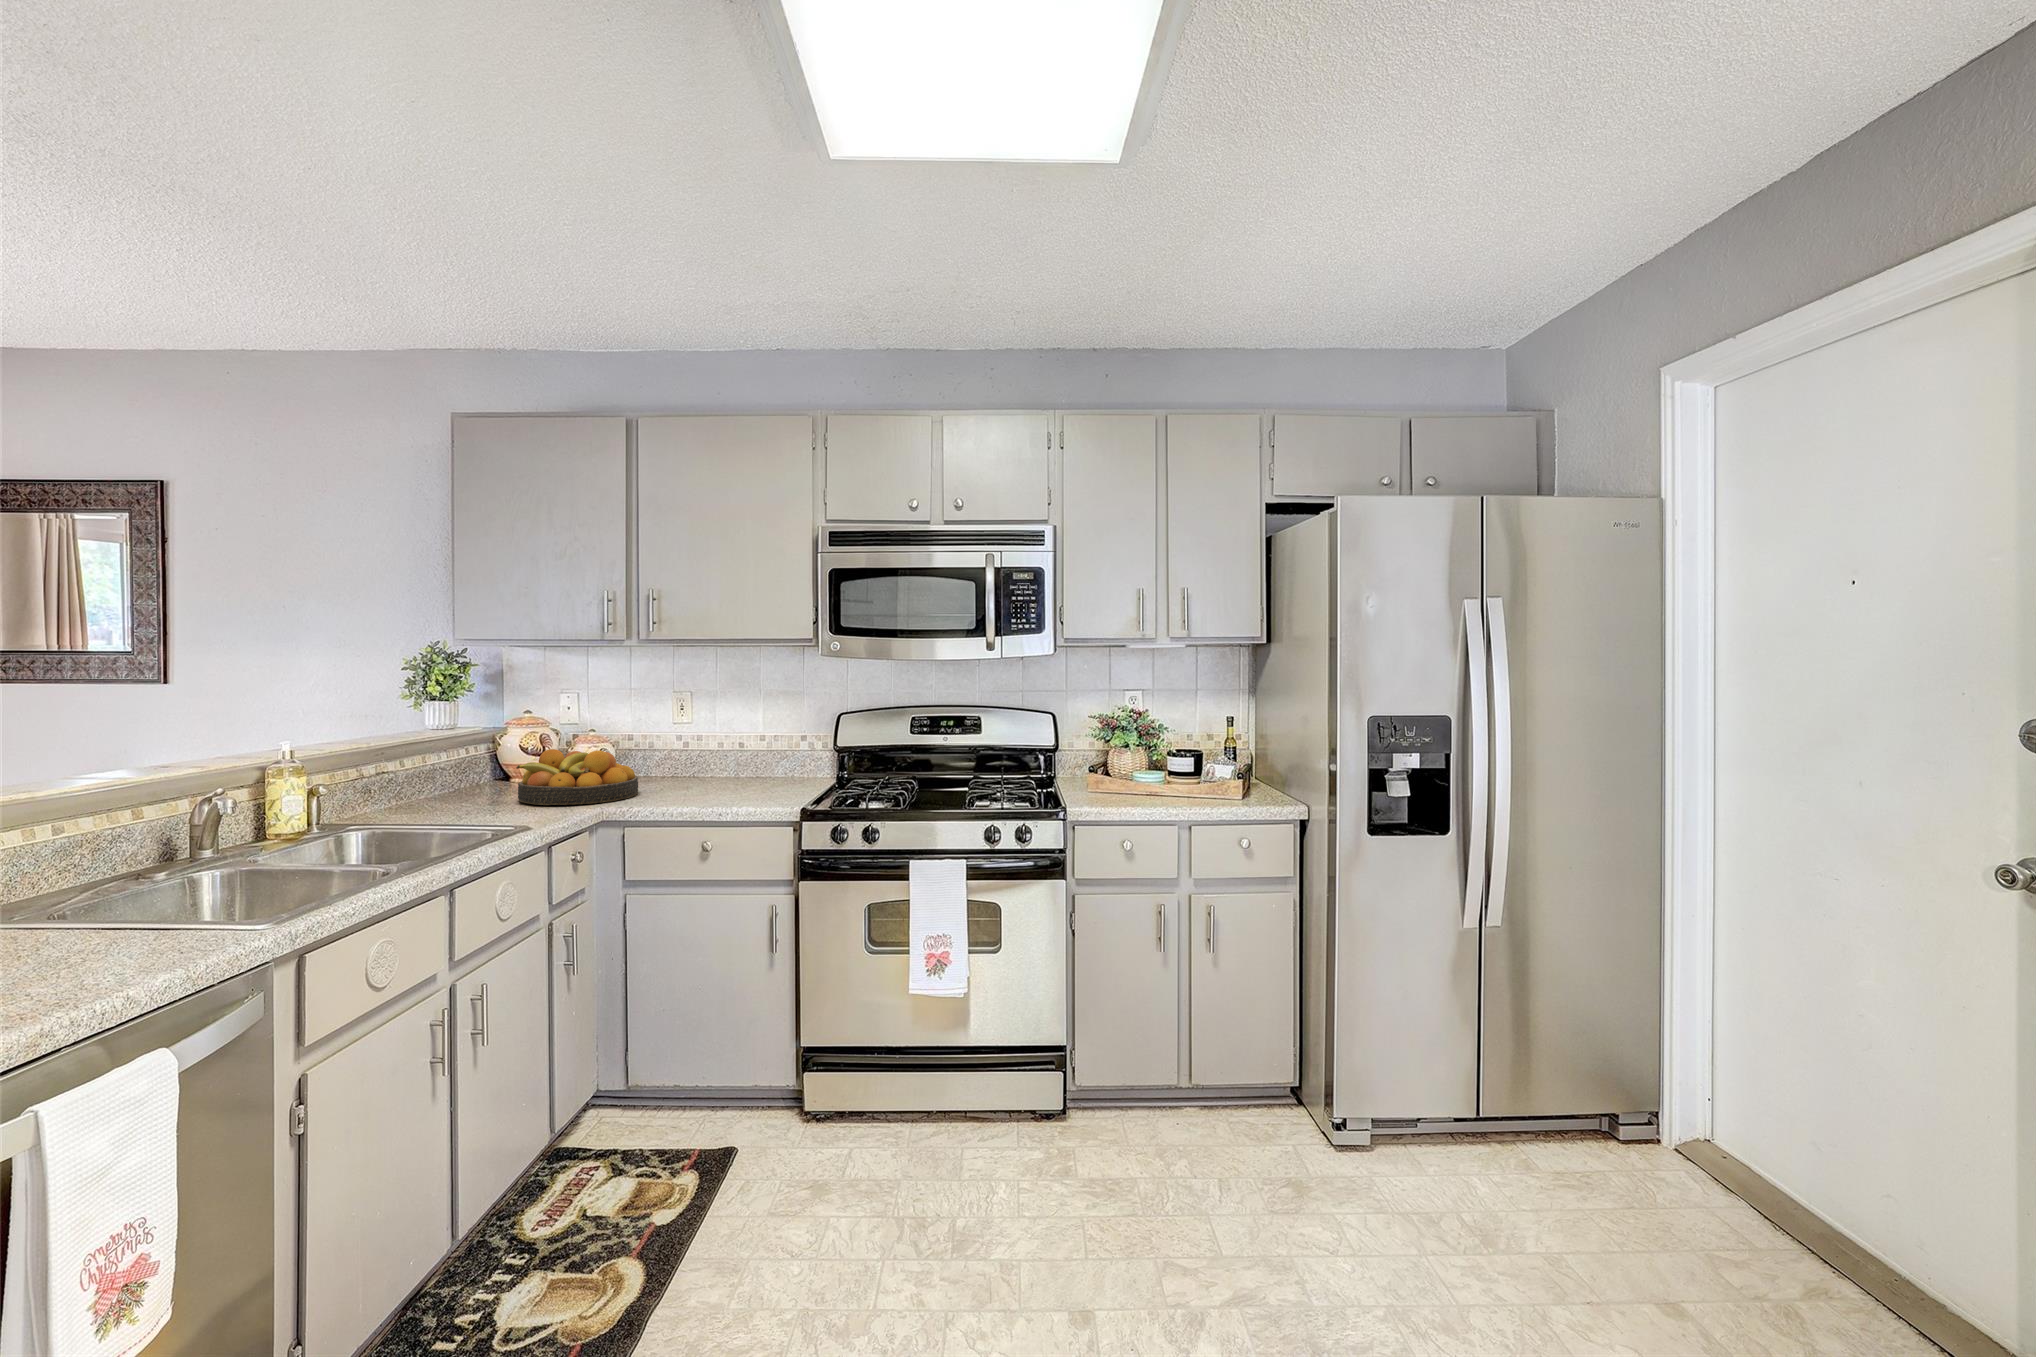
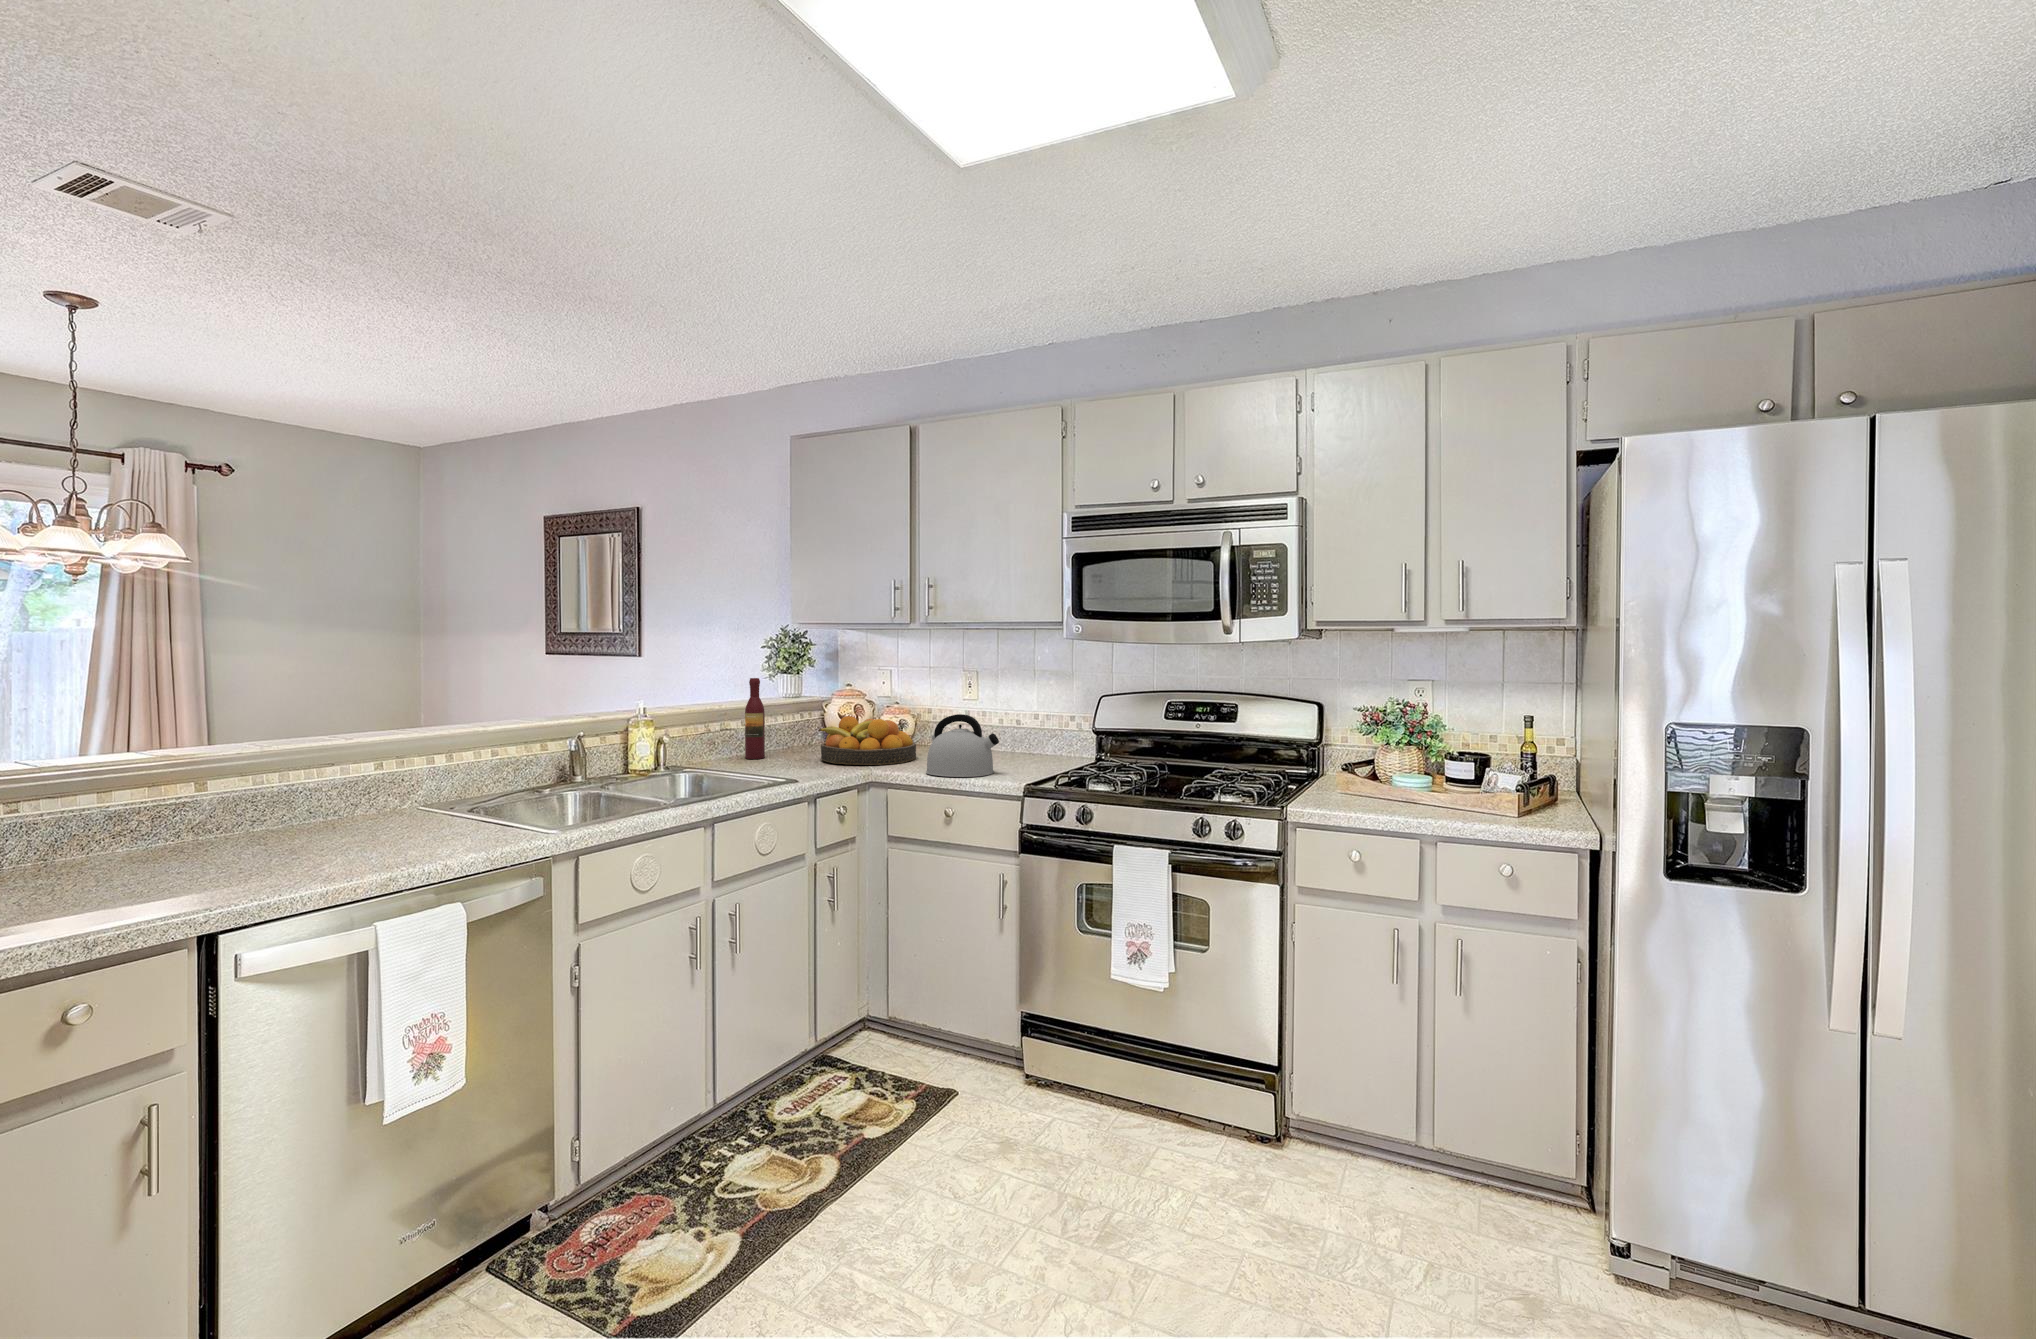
wine bottle: none [405,708,434,809] -> present [745,678,765,759]
kettle: none [672,741,757,809] -> present [926,714,999,777]

